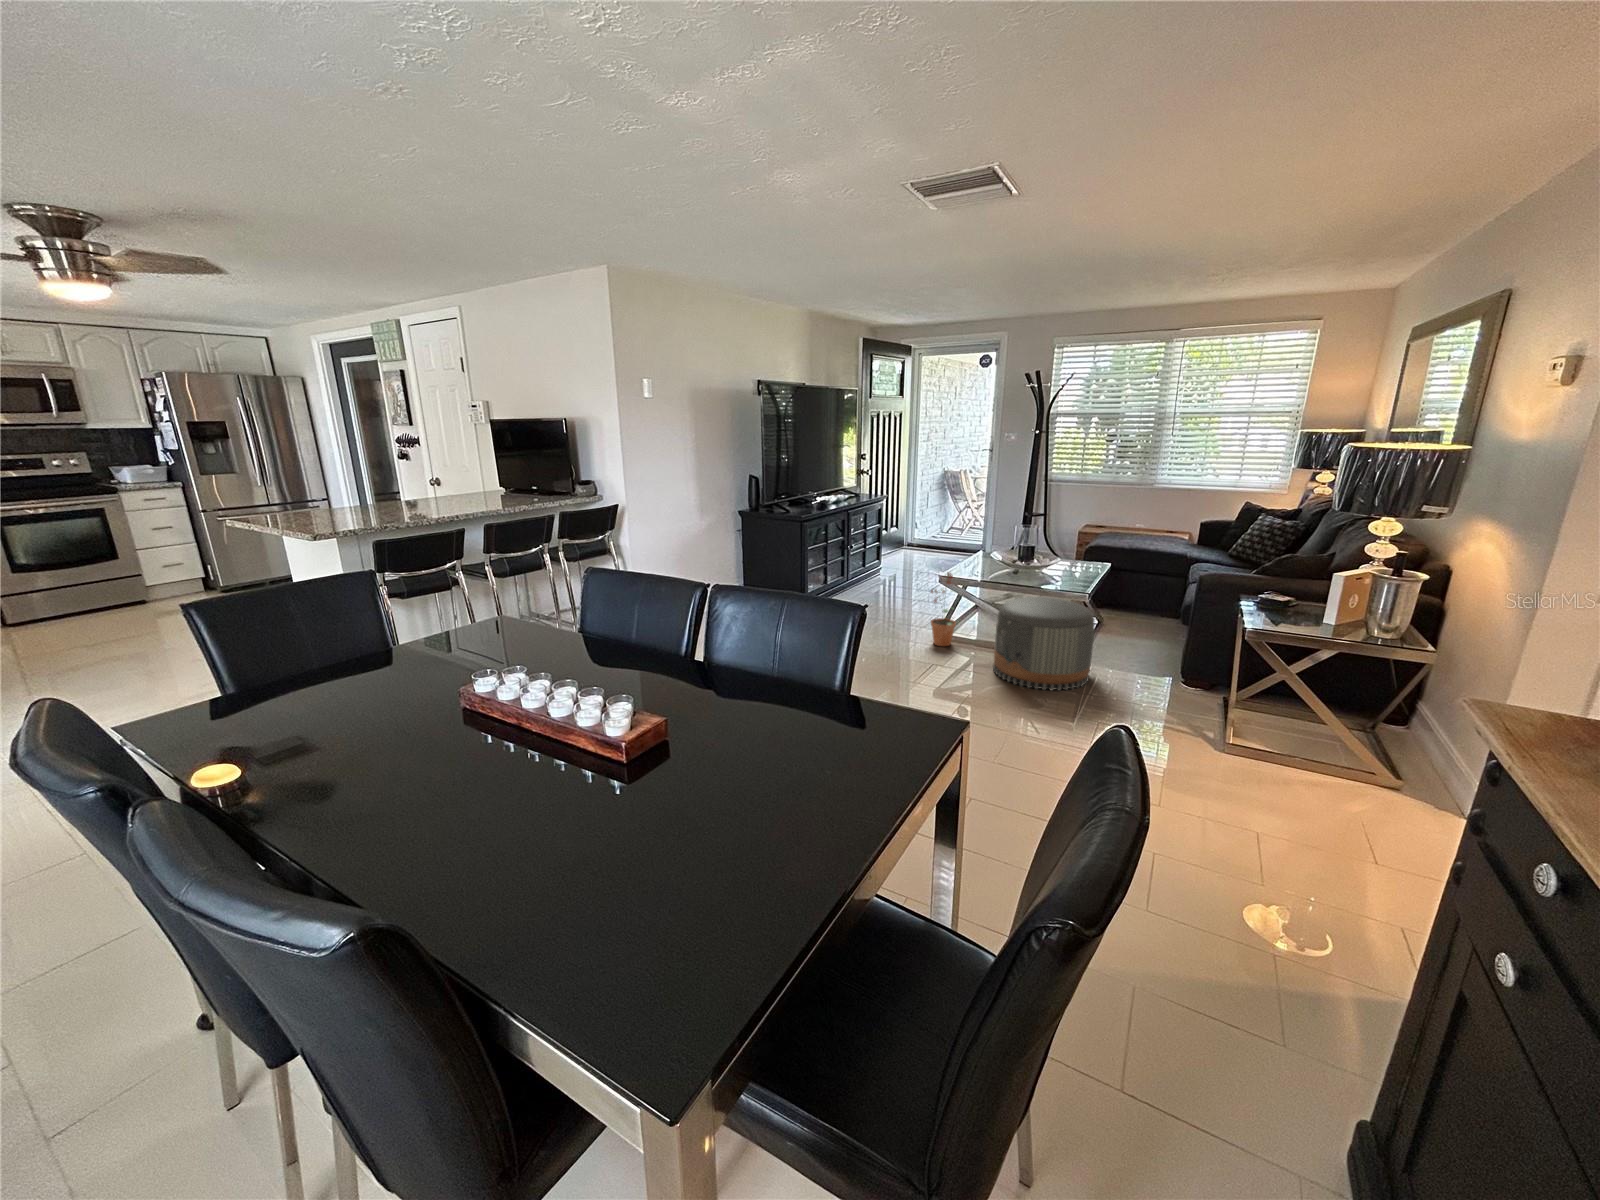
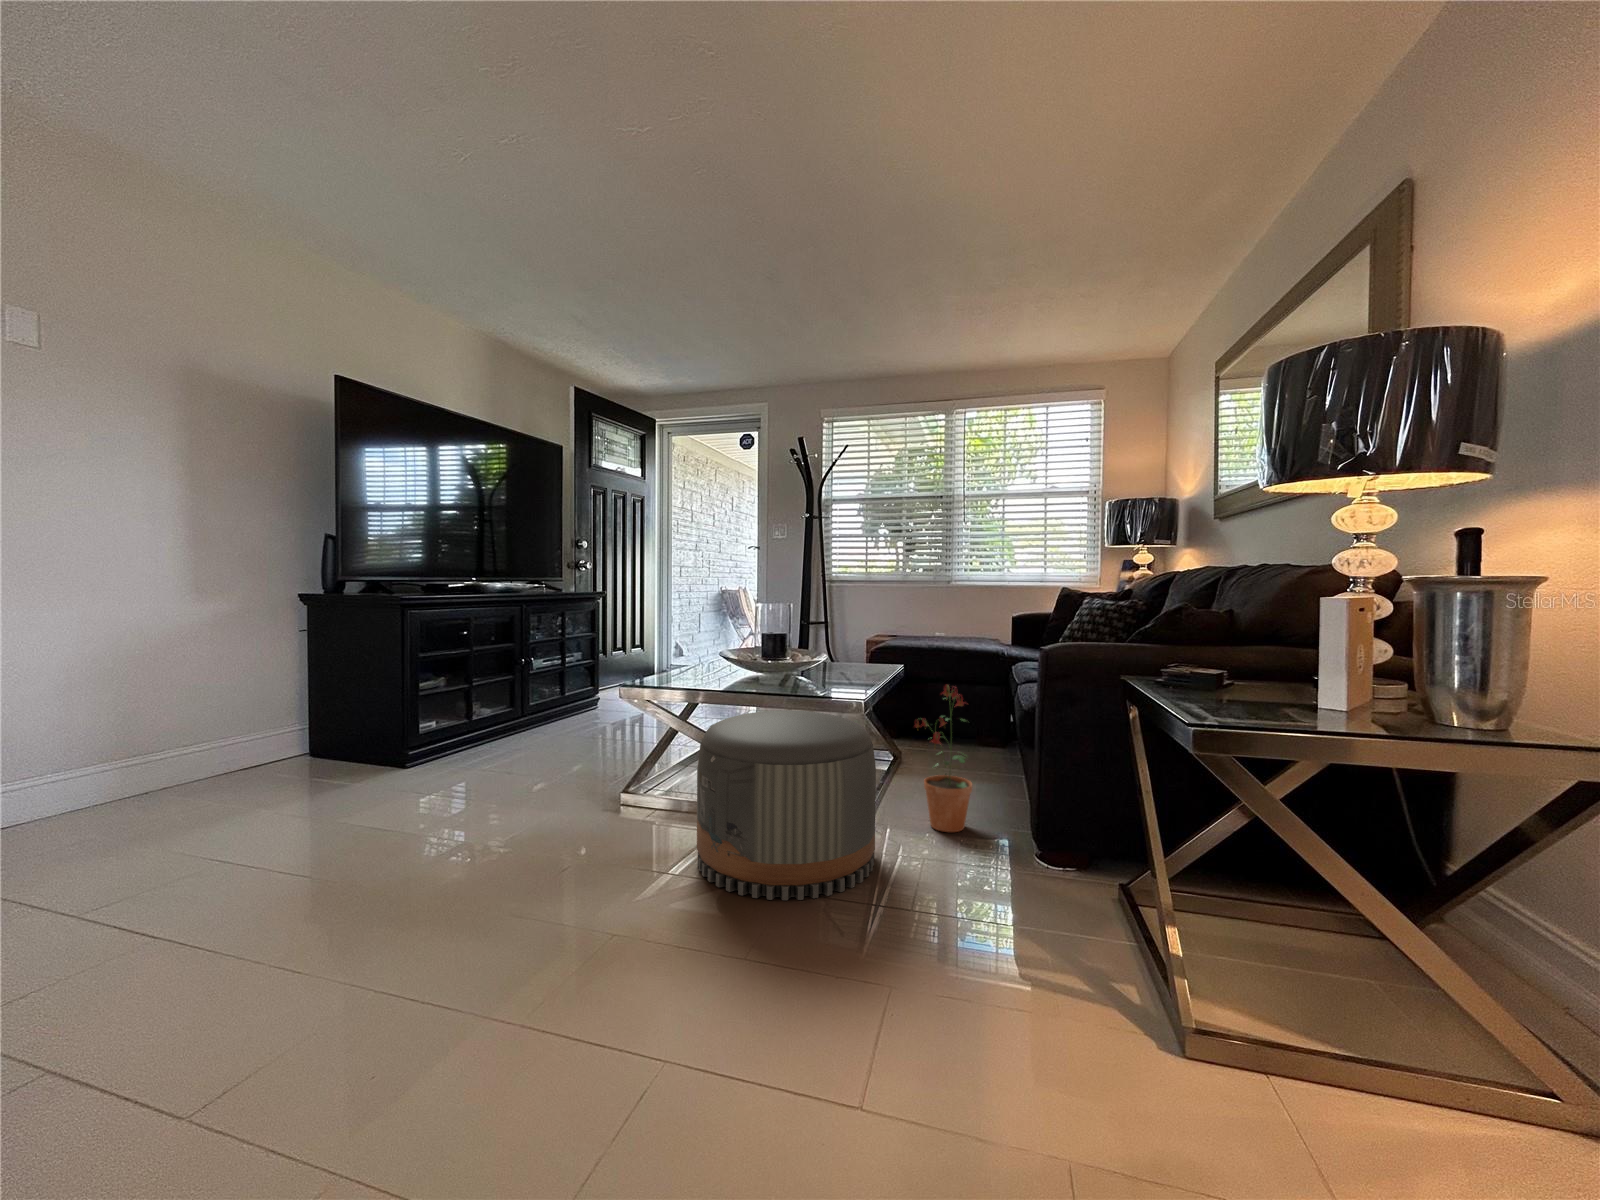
potted plant: present [931,572,956,646] -> present [915,685,972,832]

